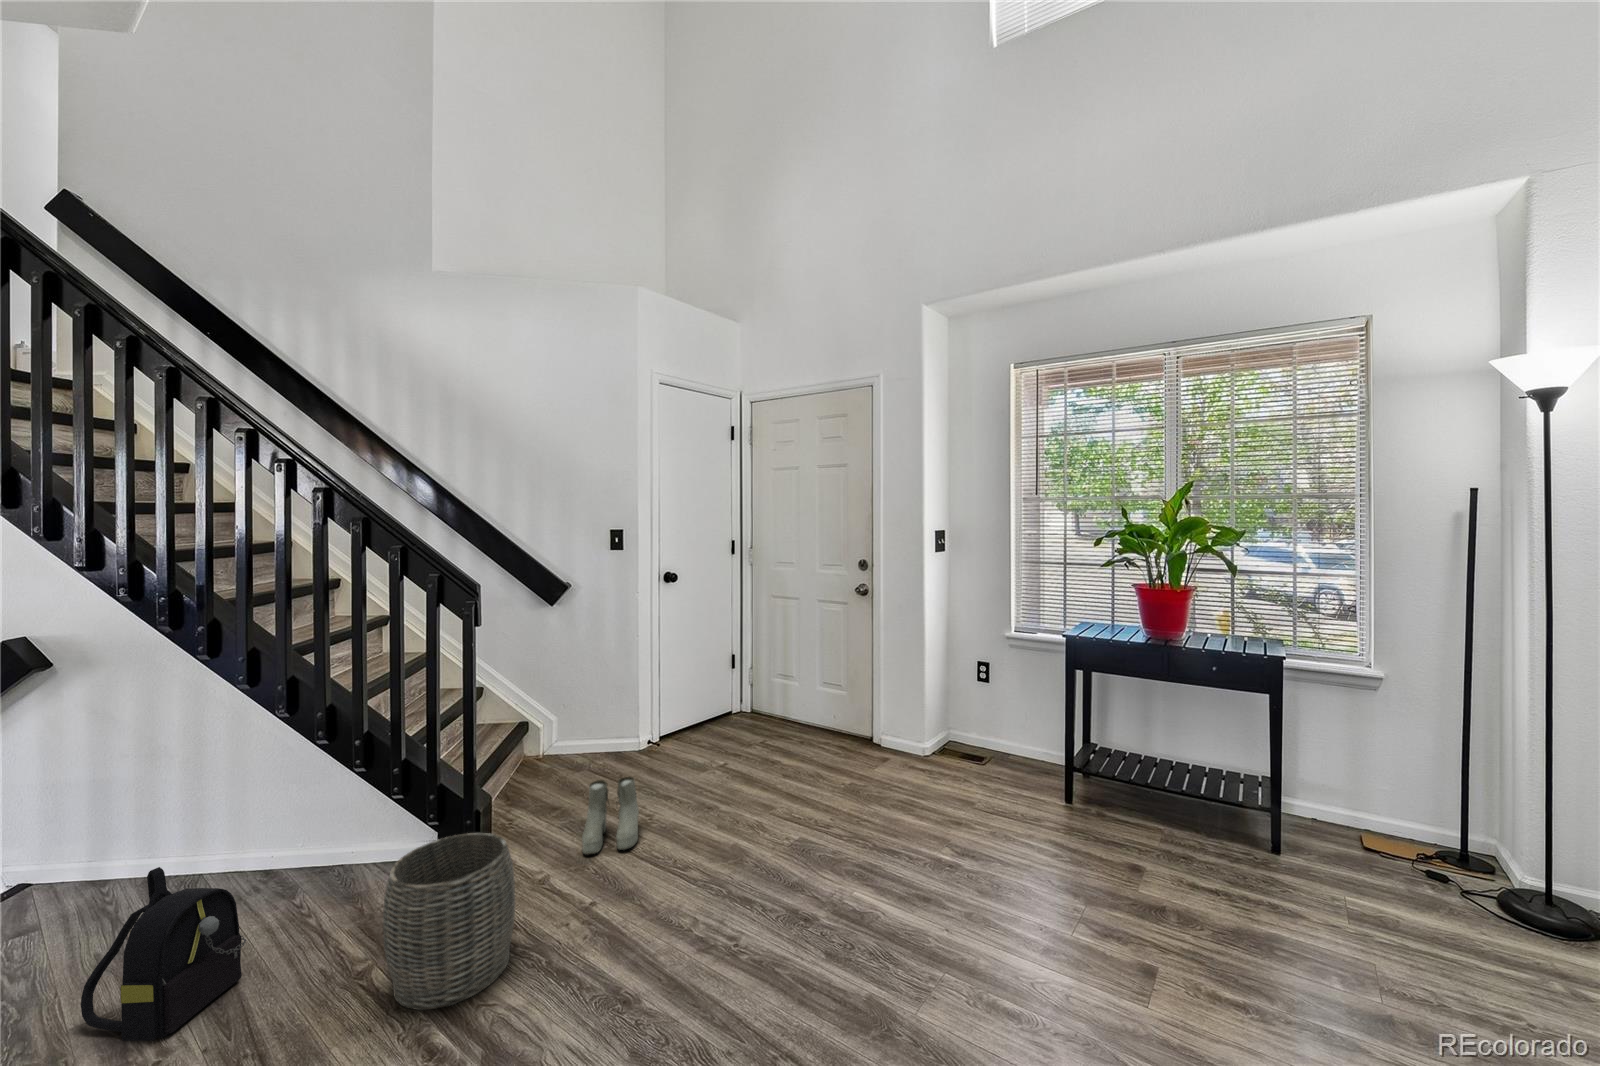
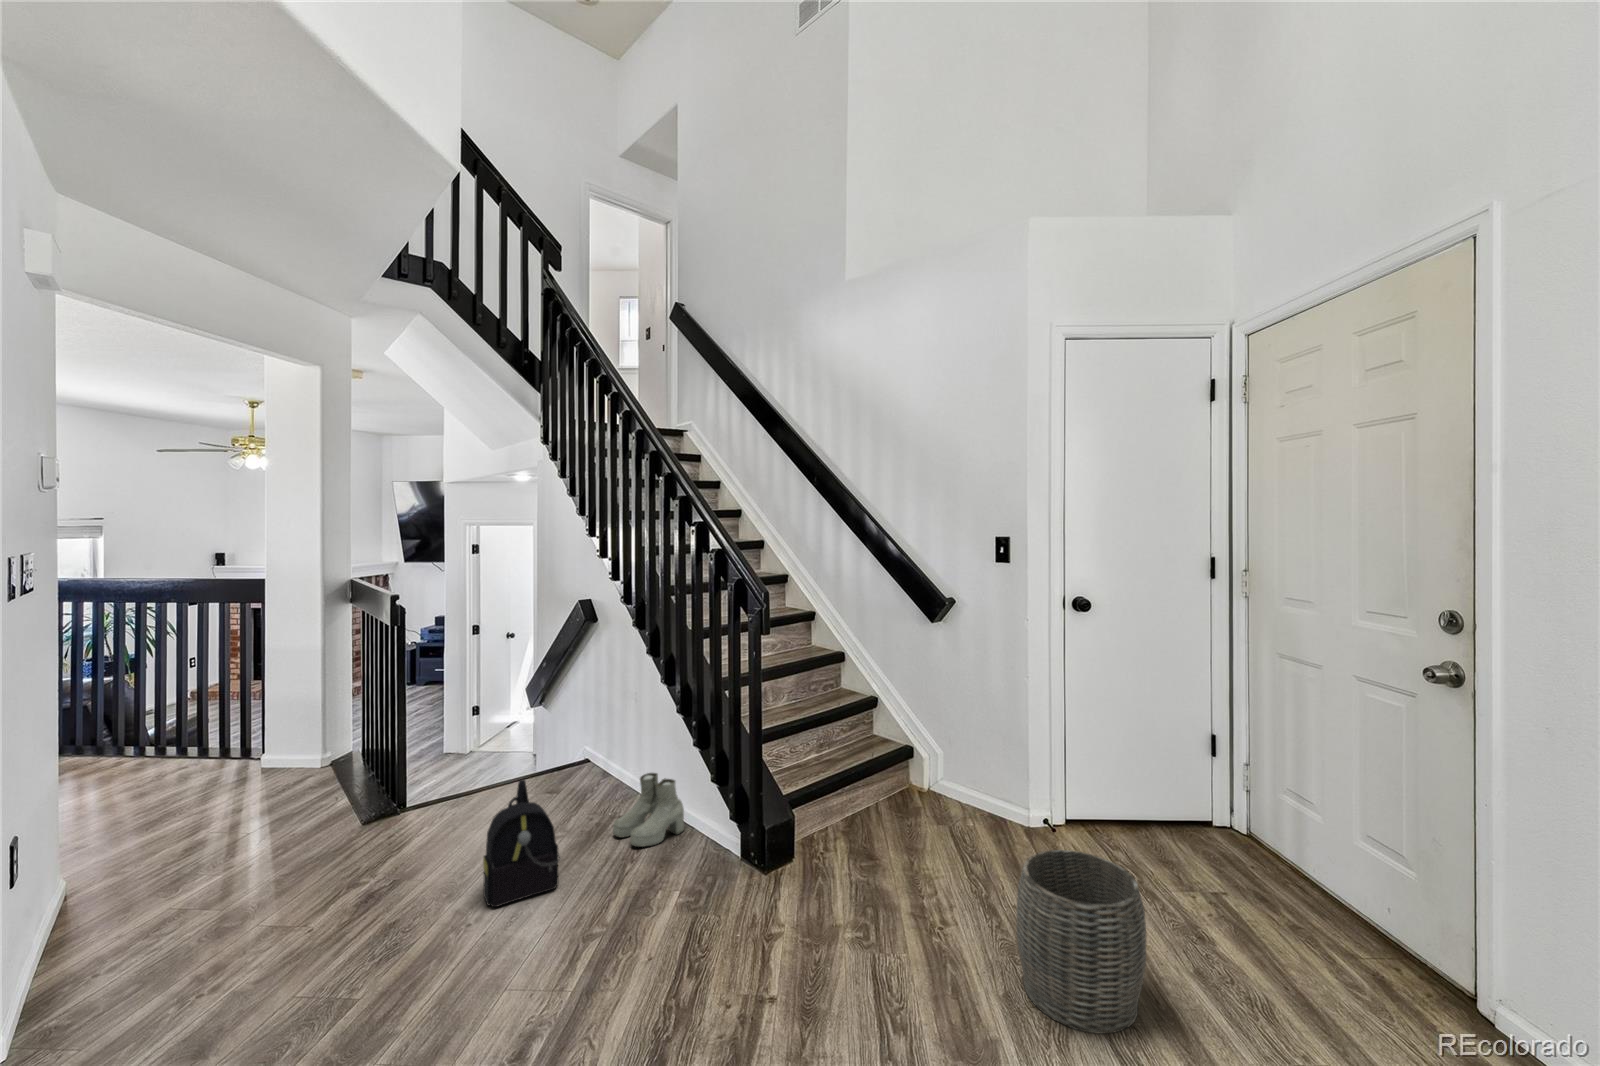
boots: present [582,777,639,855] -> present [613,773,684,847]
woven basket: present [383,833,515,1010] -> present [1017,850,1146,1034]

